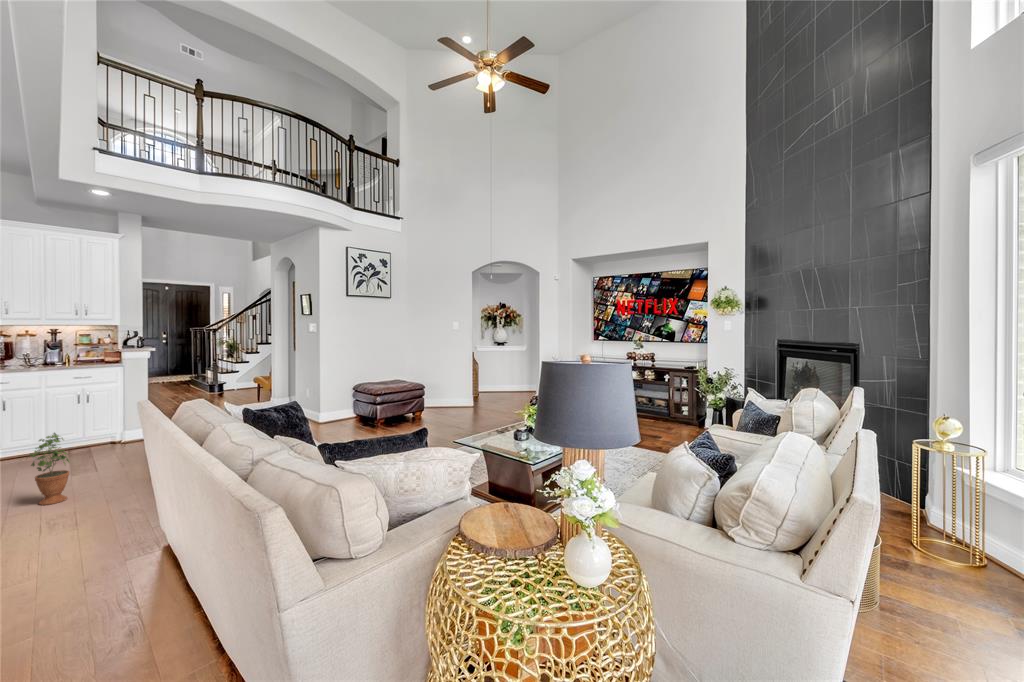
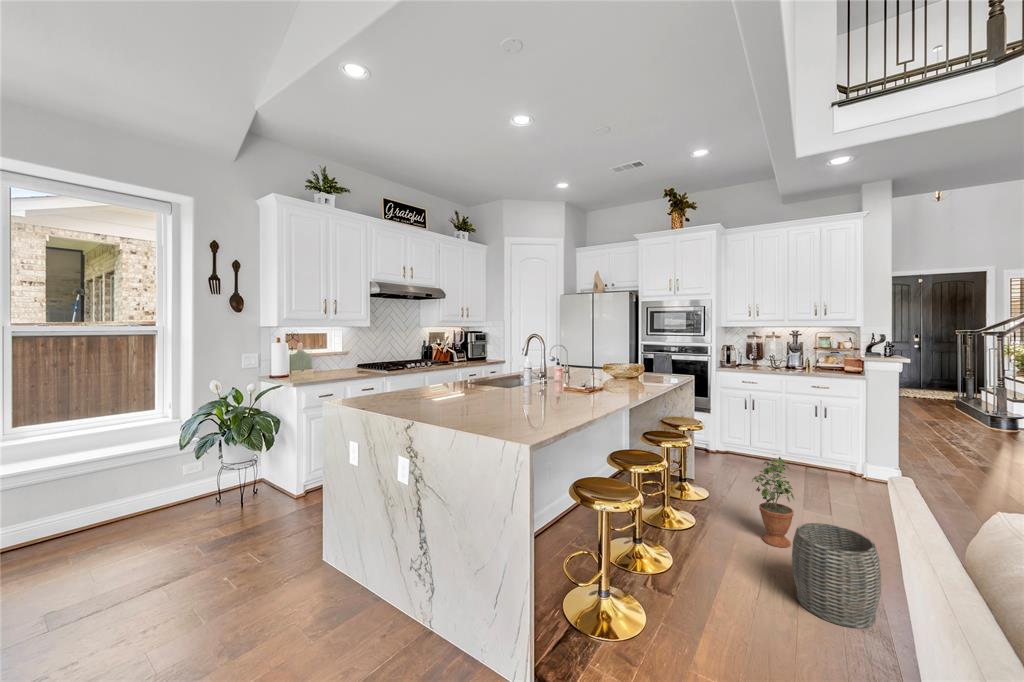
woven basket: none [75,461,138,522] -> present [792,523,881,628]

